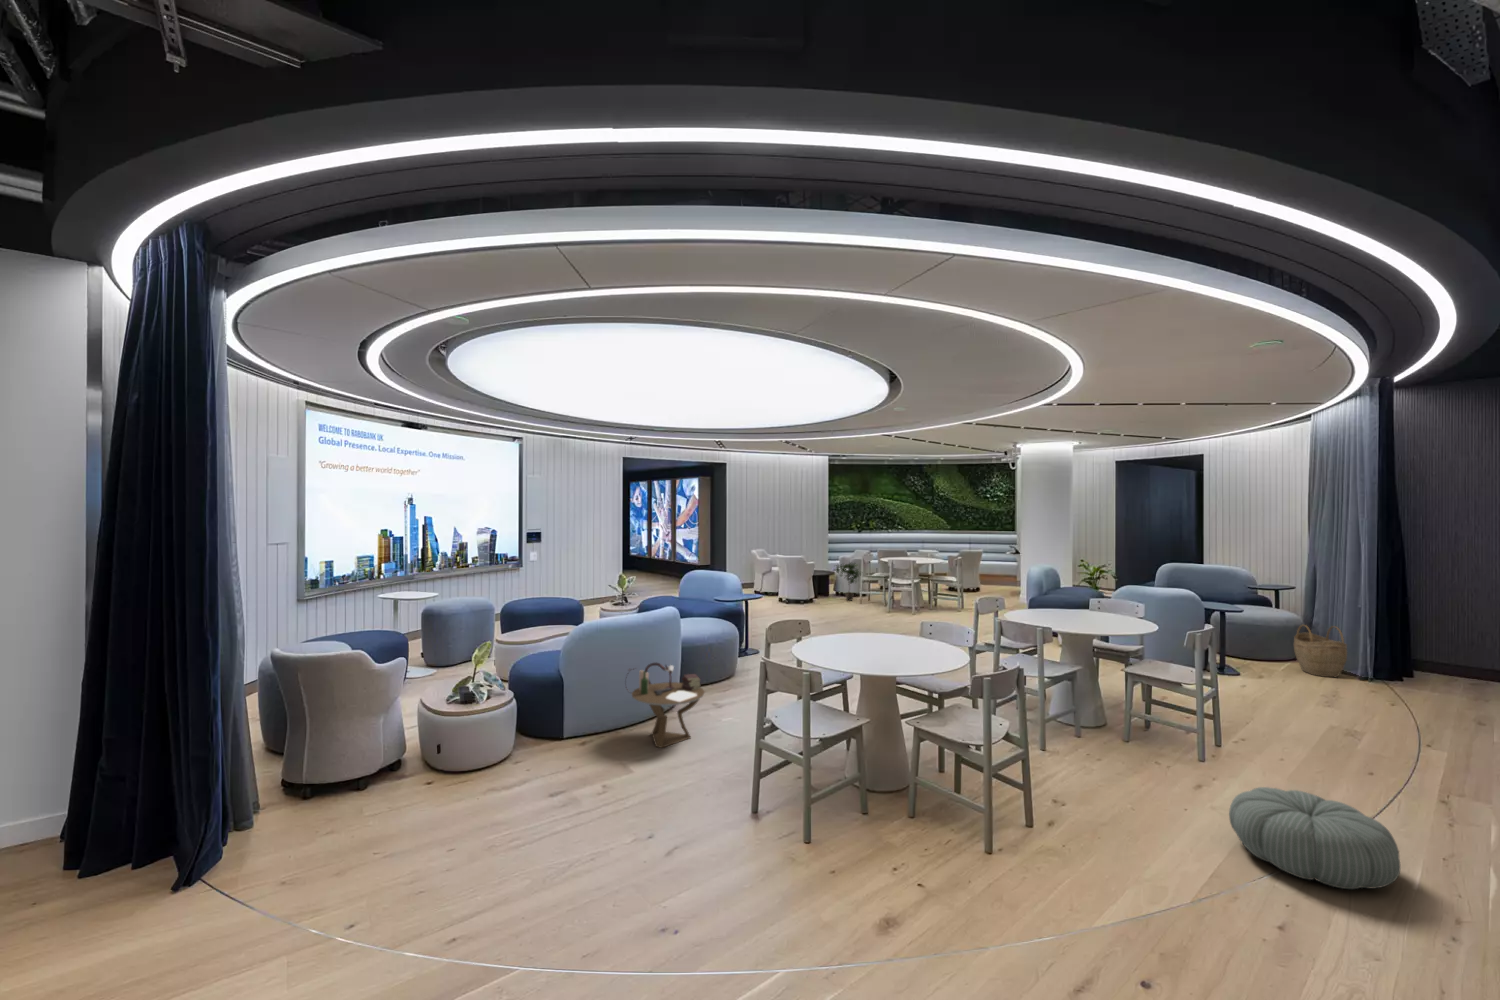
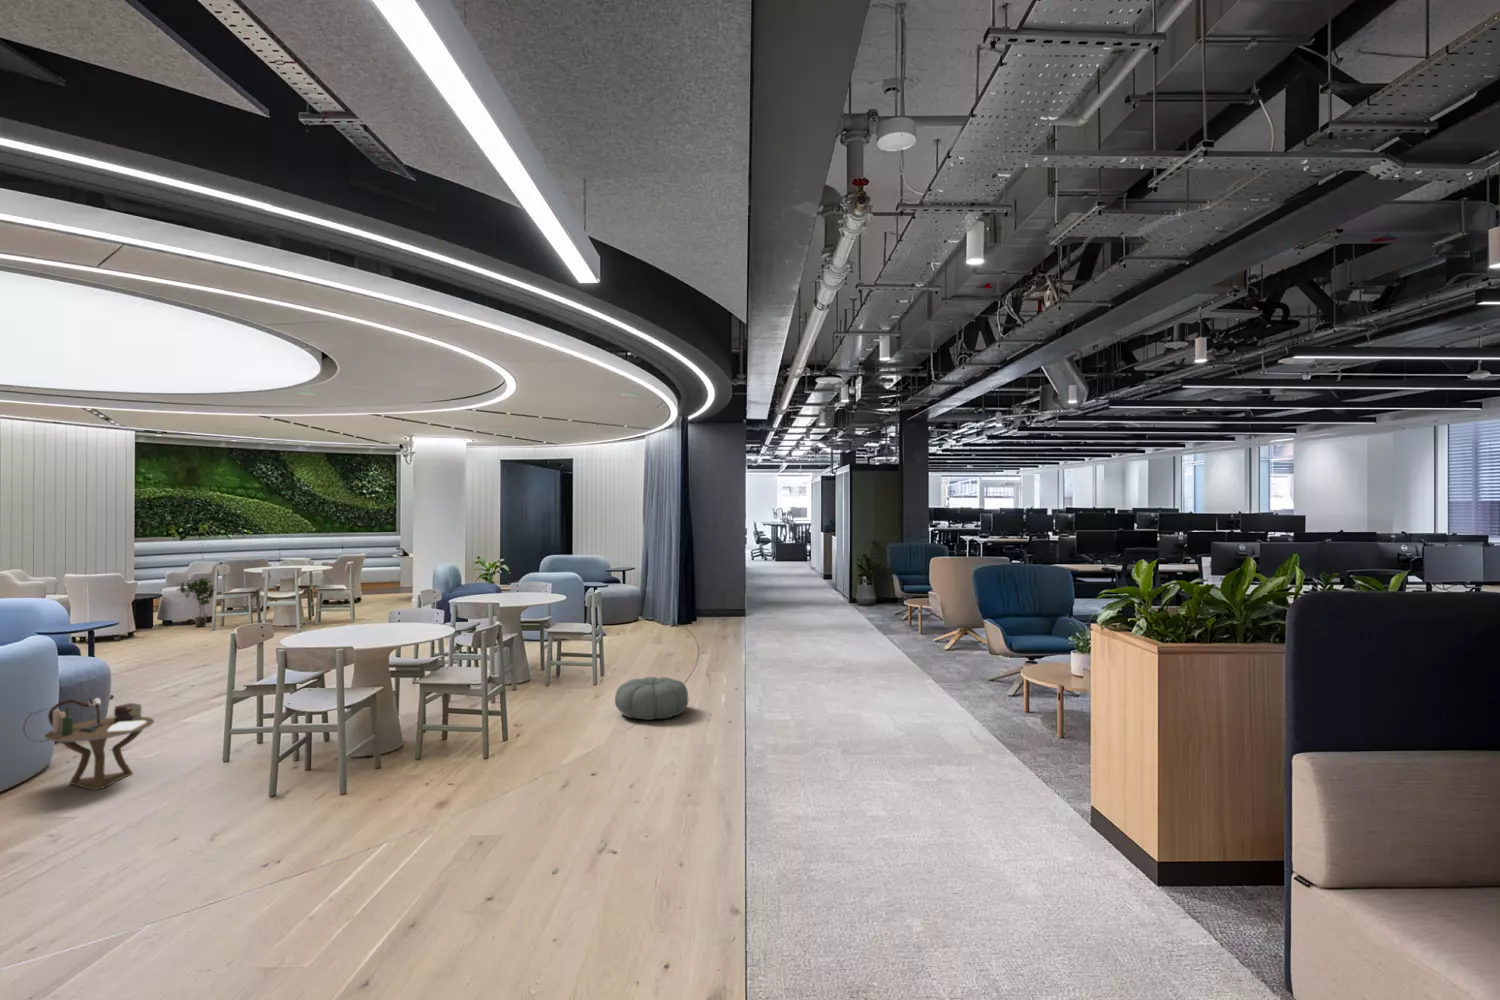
woven basket: present [1294,625,1347,677] -> none [636,590,665,627]

